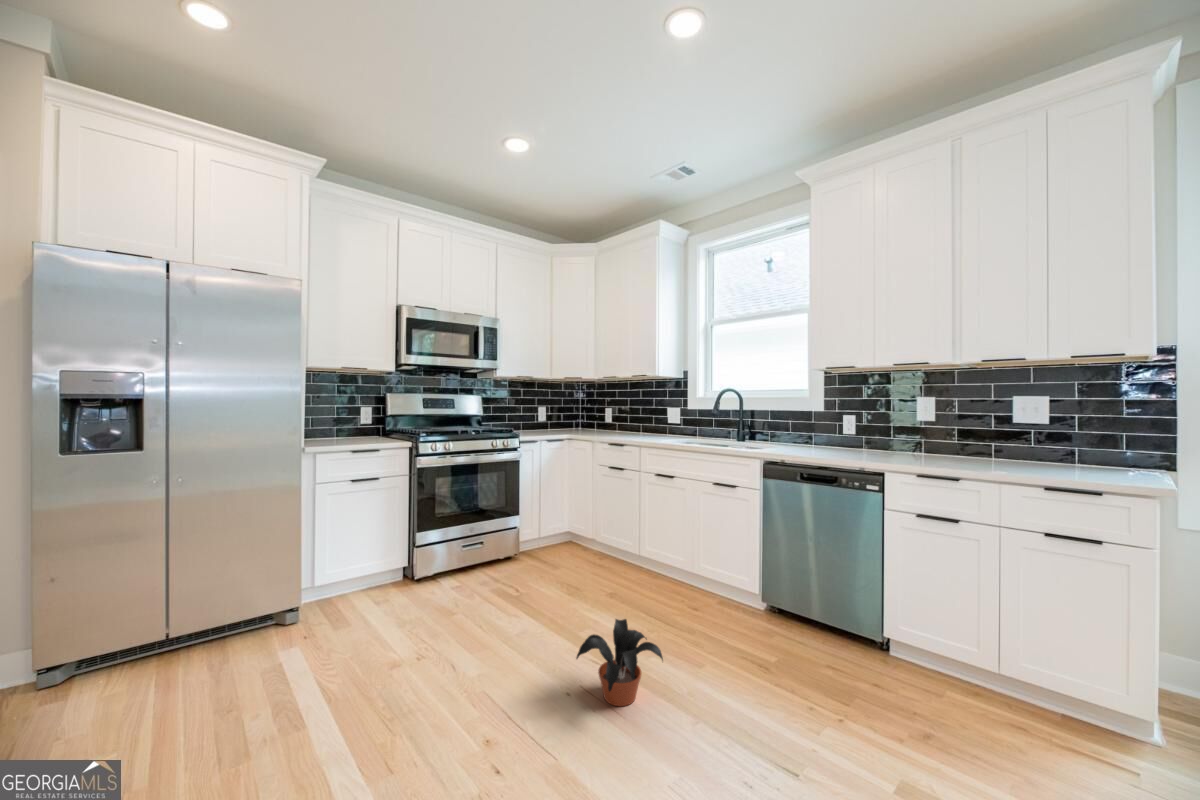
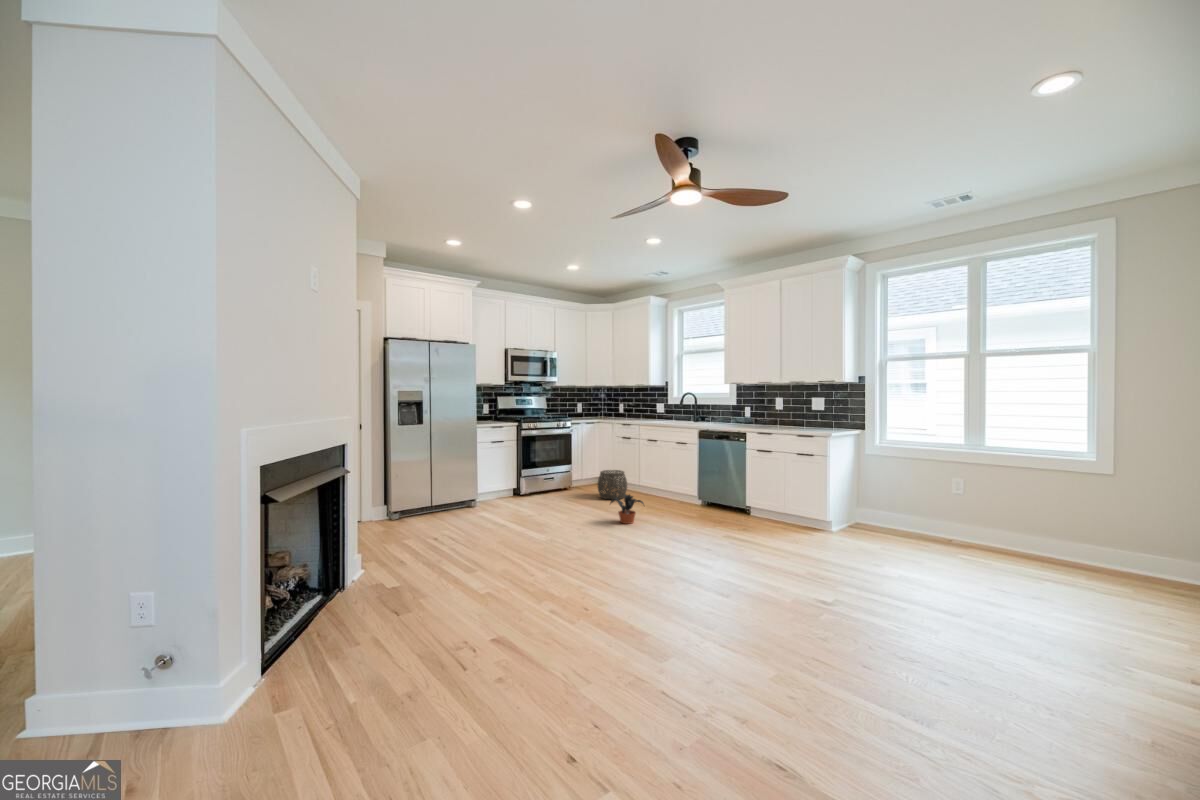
woven basket: none [562,529,619,593] -> present [598,470,627,499]

